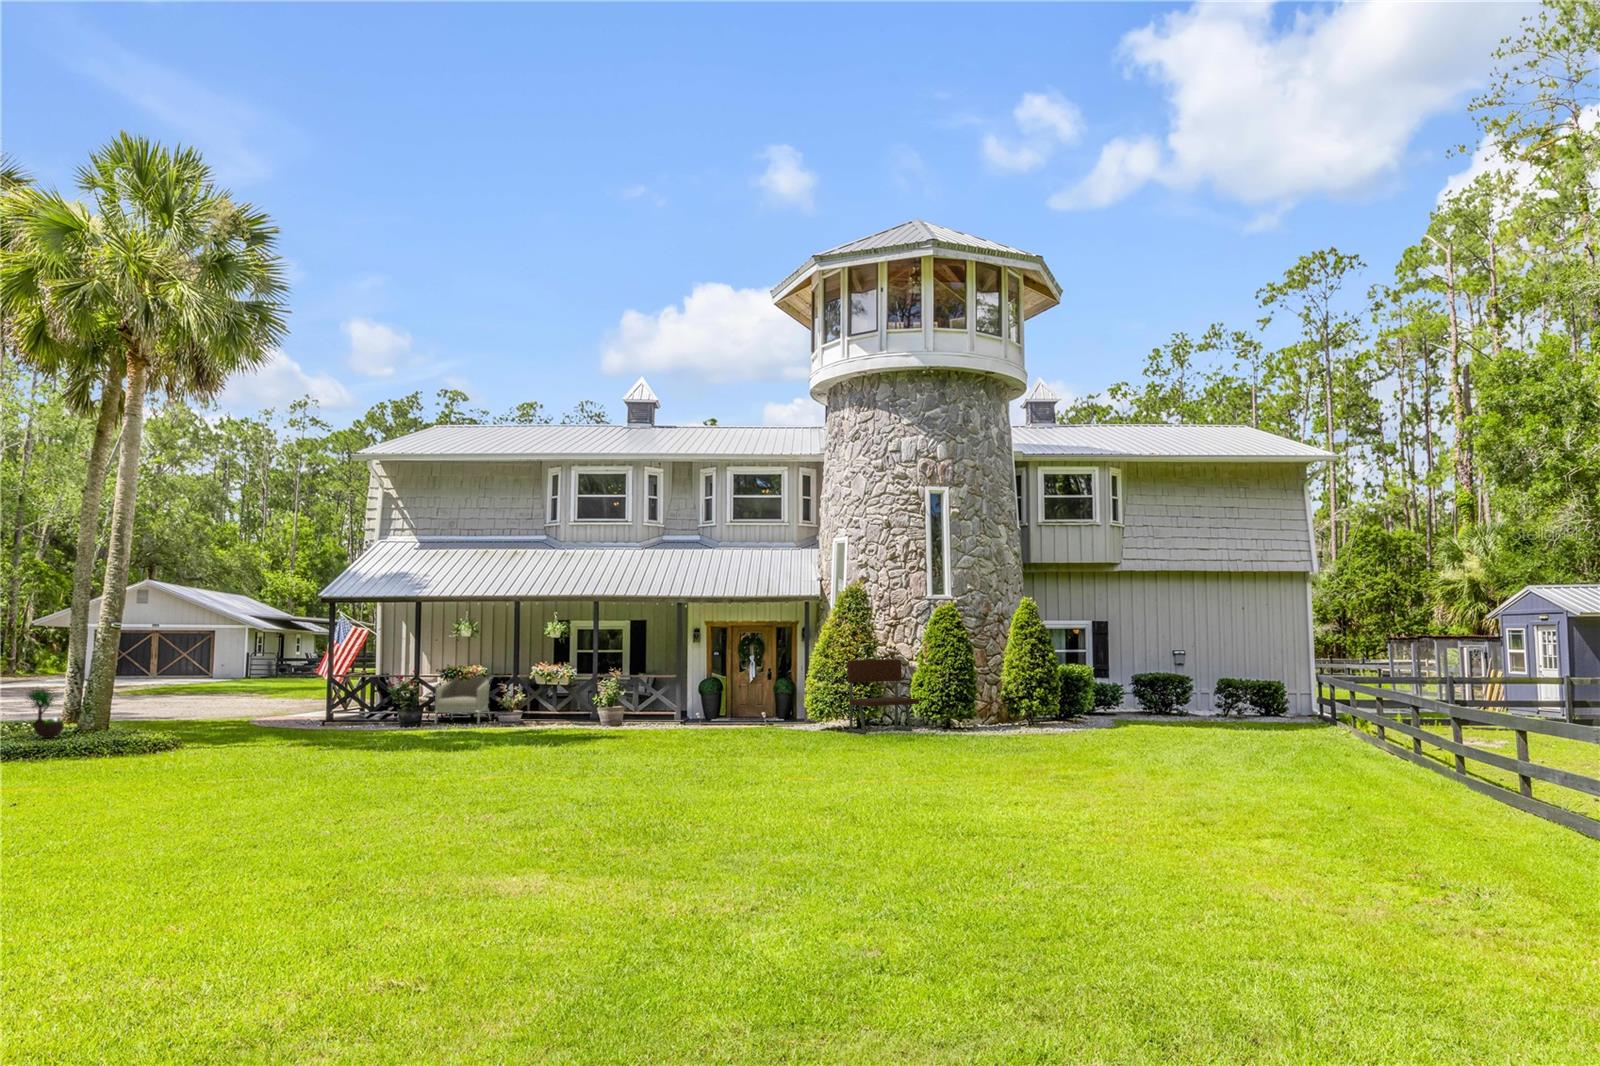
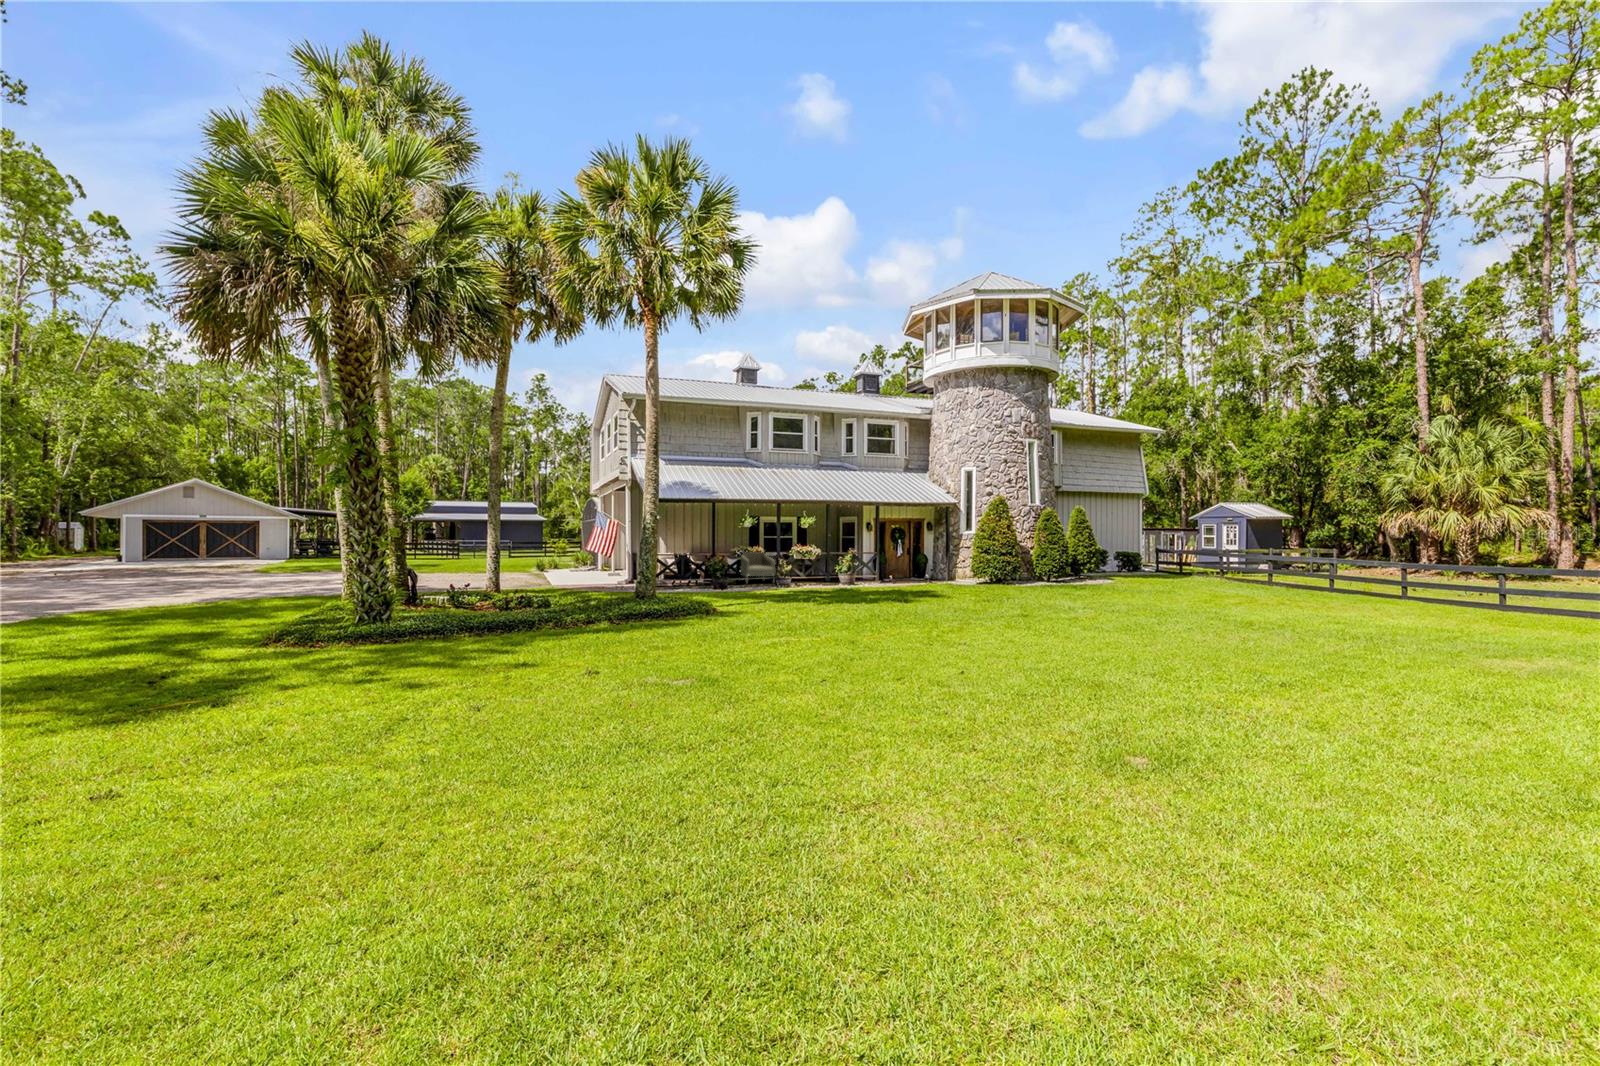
bench: present [847,659,919,734] -> none [1003,540,1038,582]
potted tree: present [28,687,64,738] -> none [538,558,565,597]

